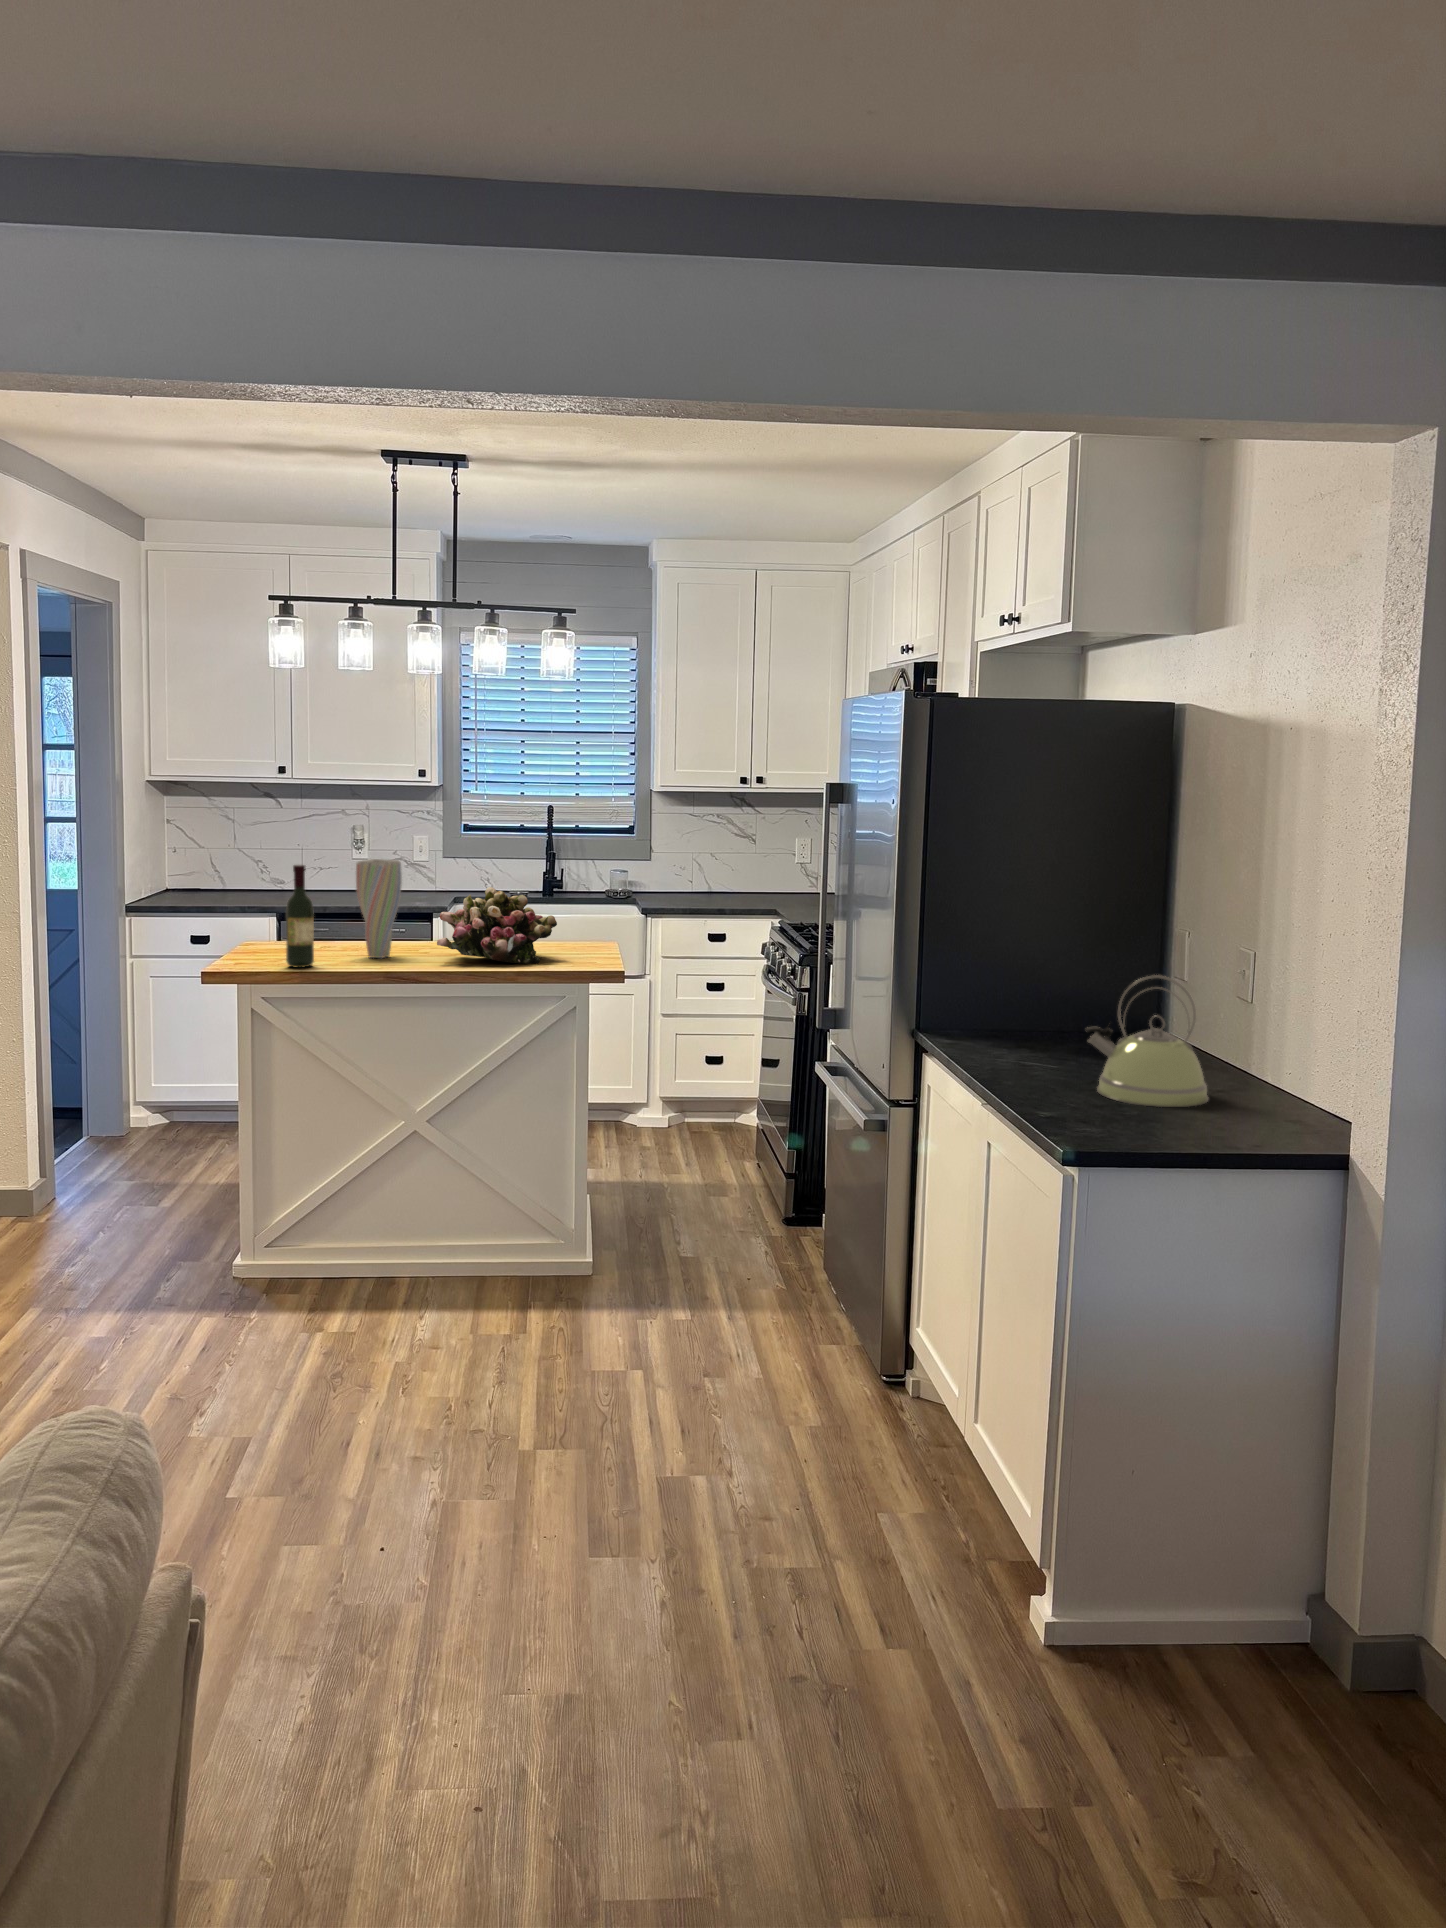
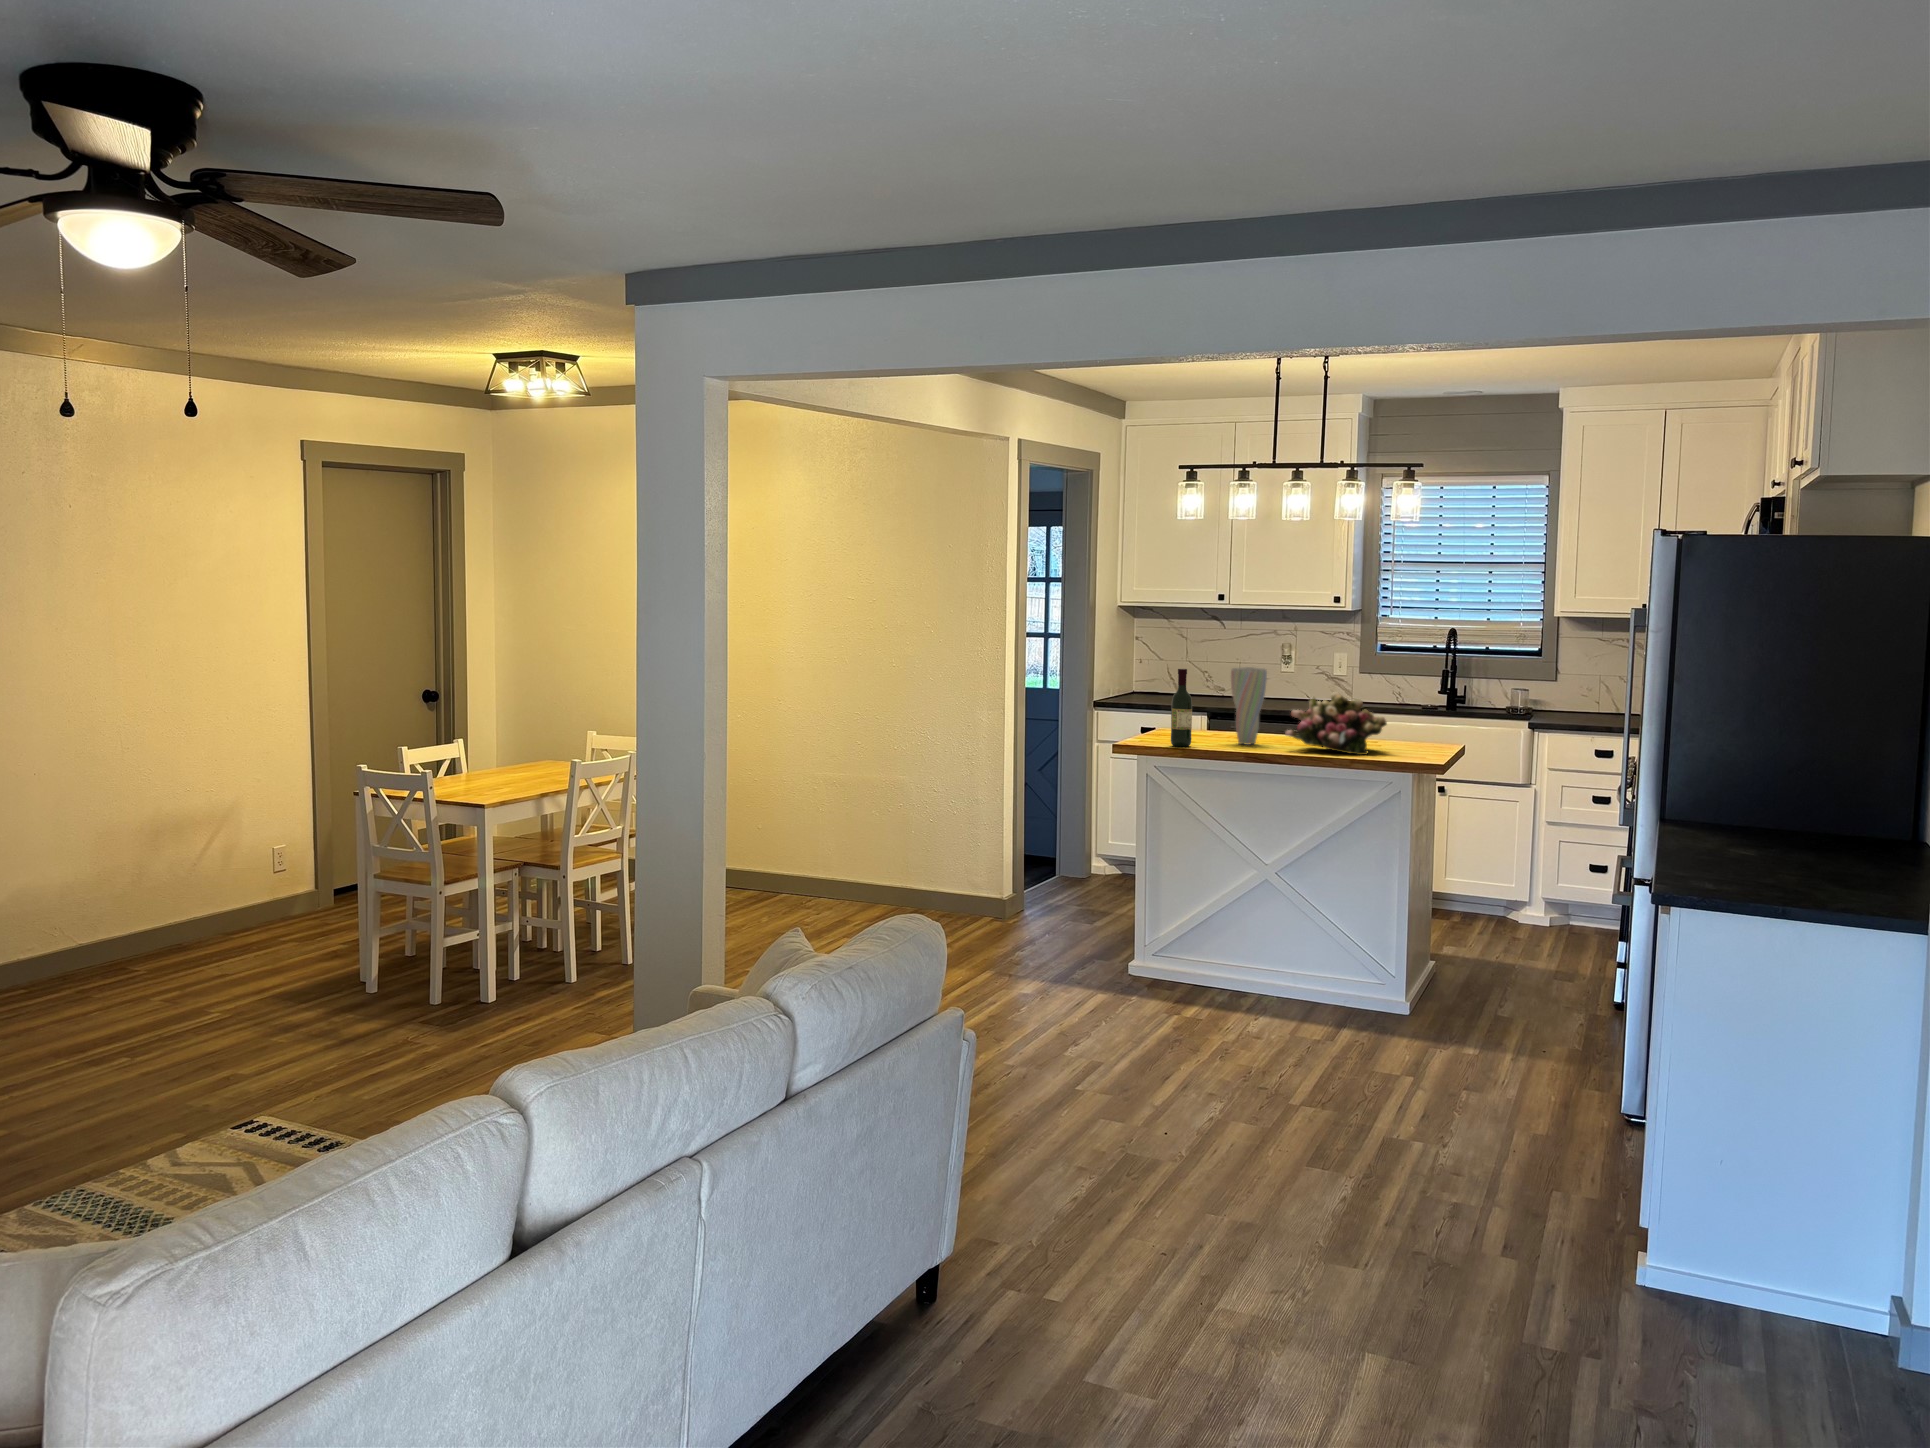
kettle: present [1086,975,1208,1107] -> none [1741,775,1854,888]

